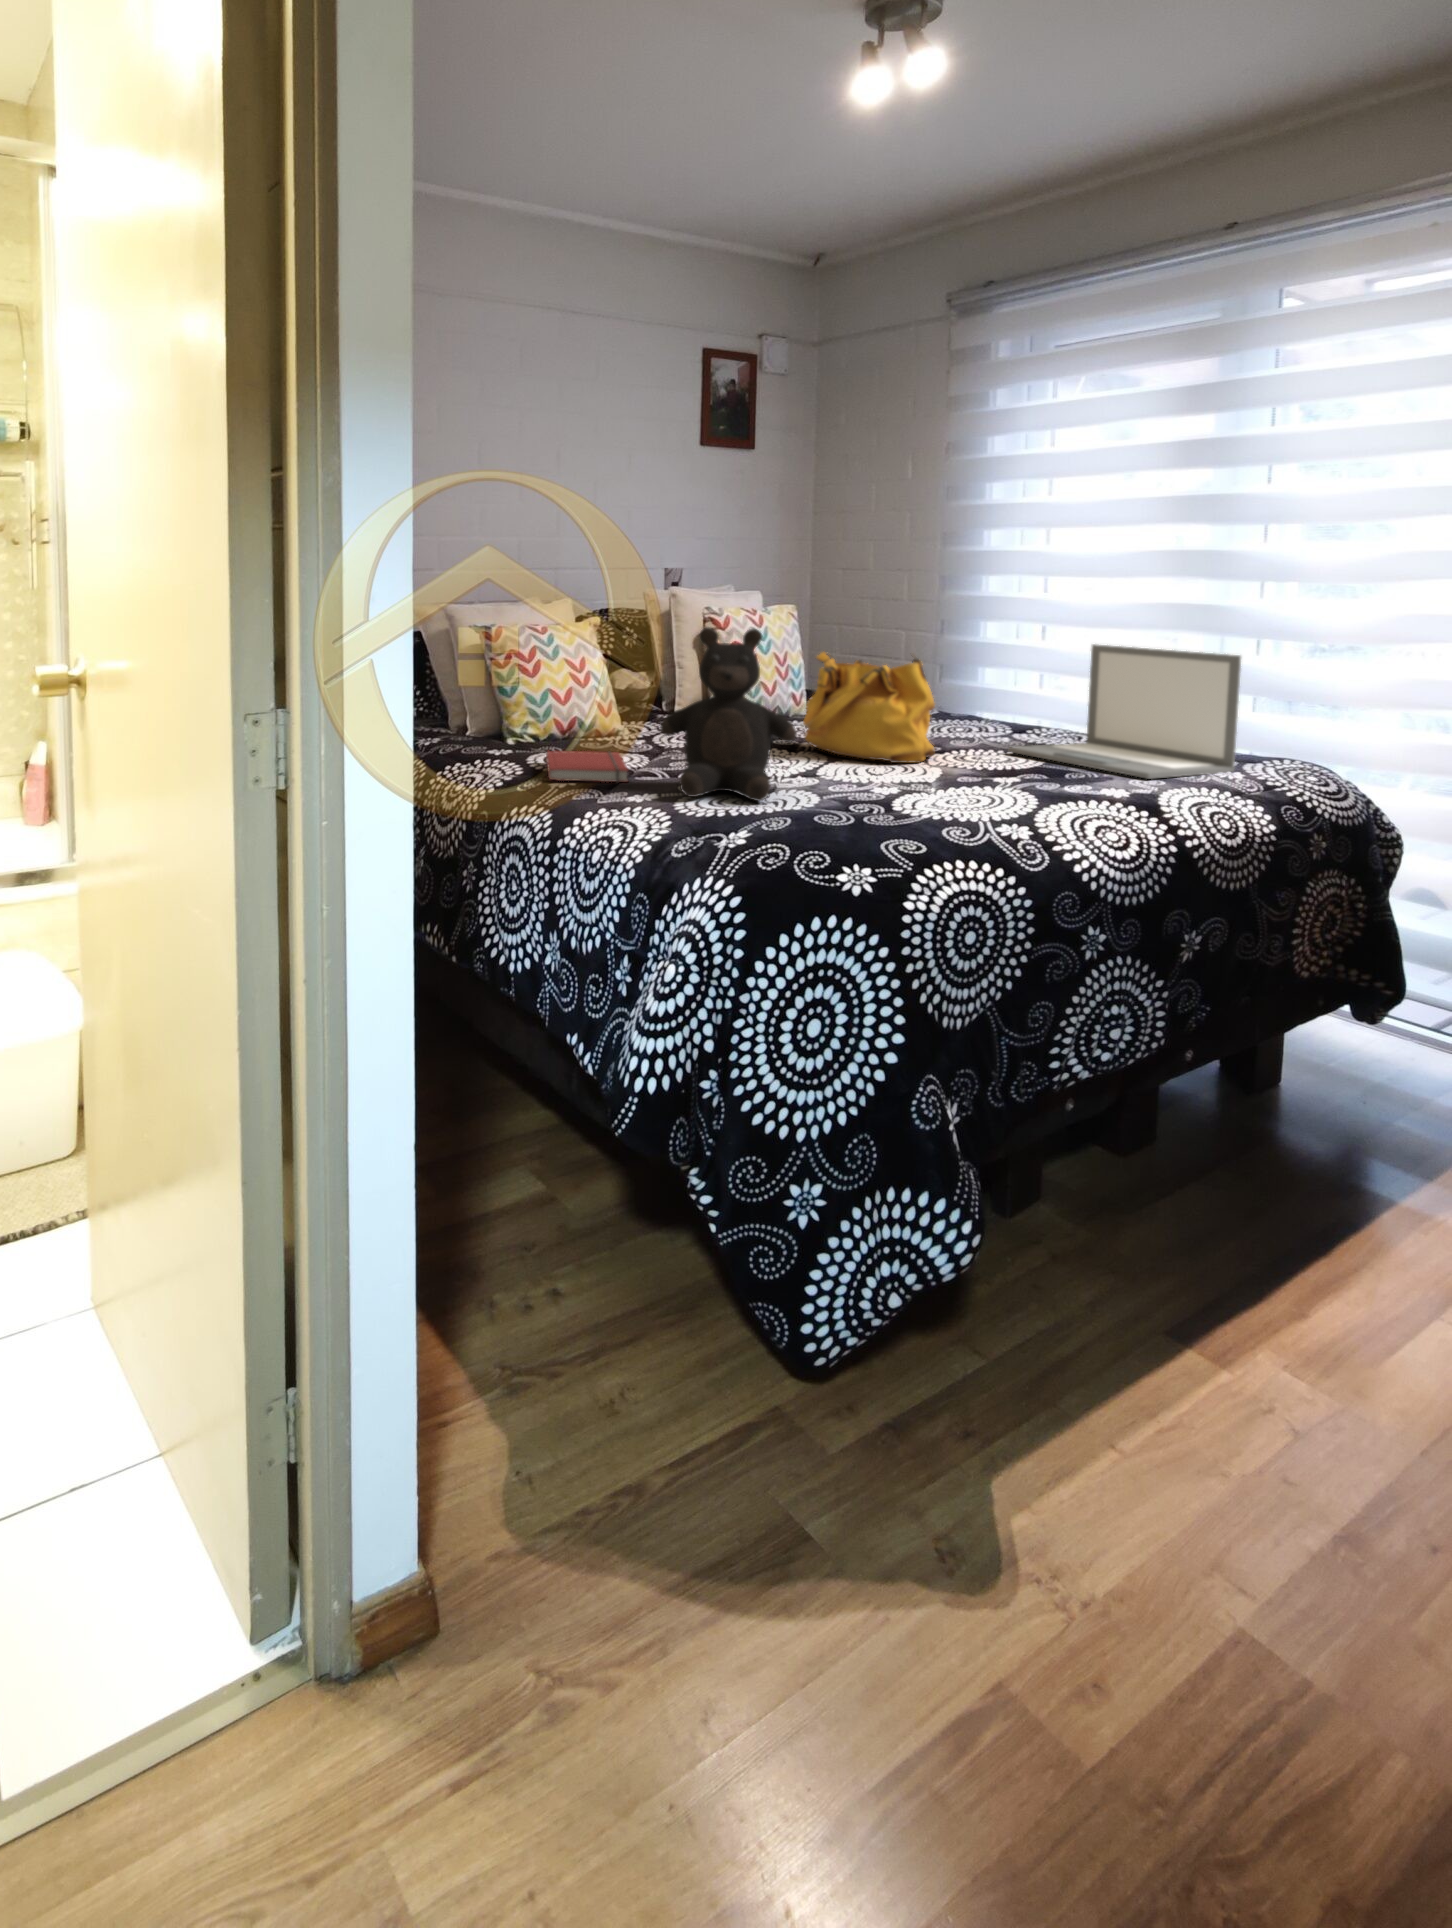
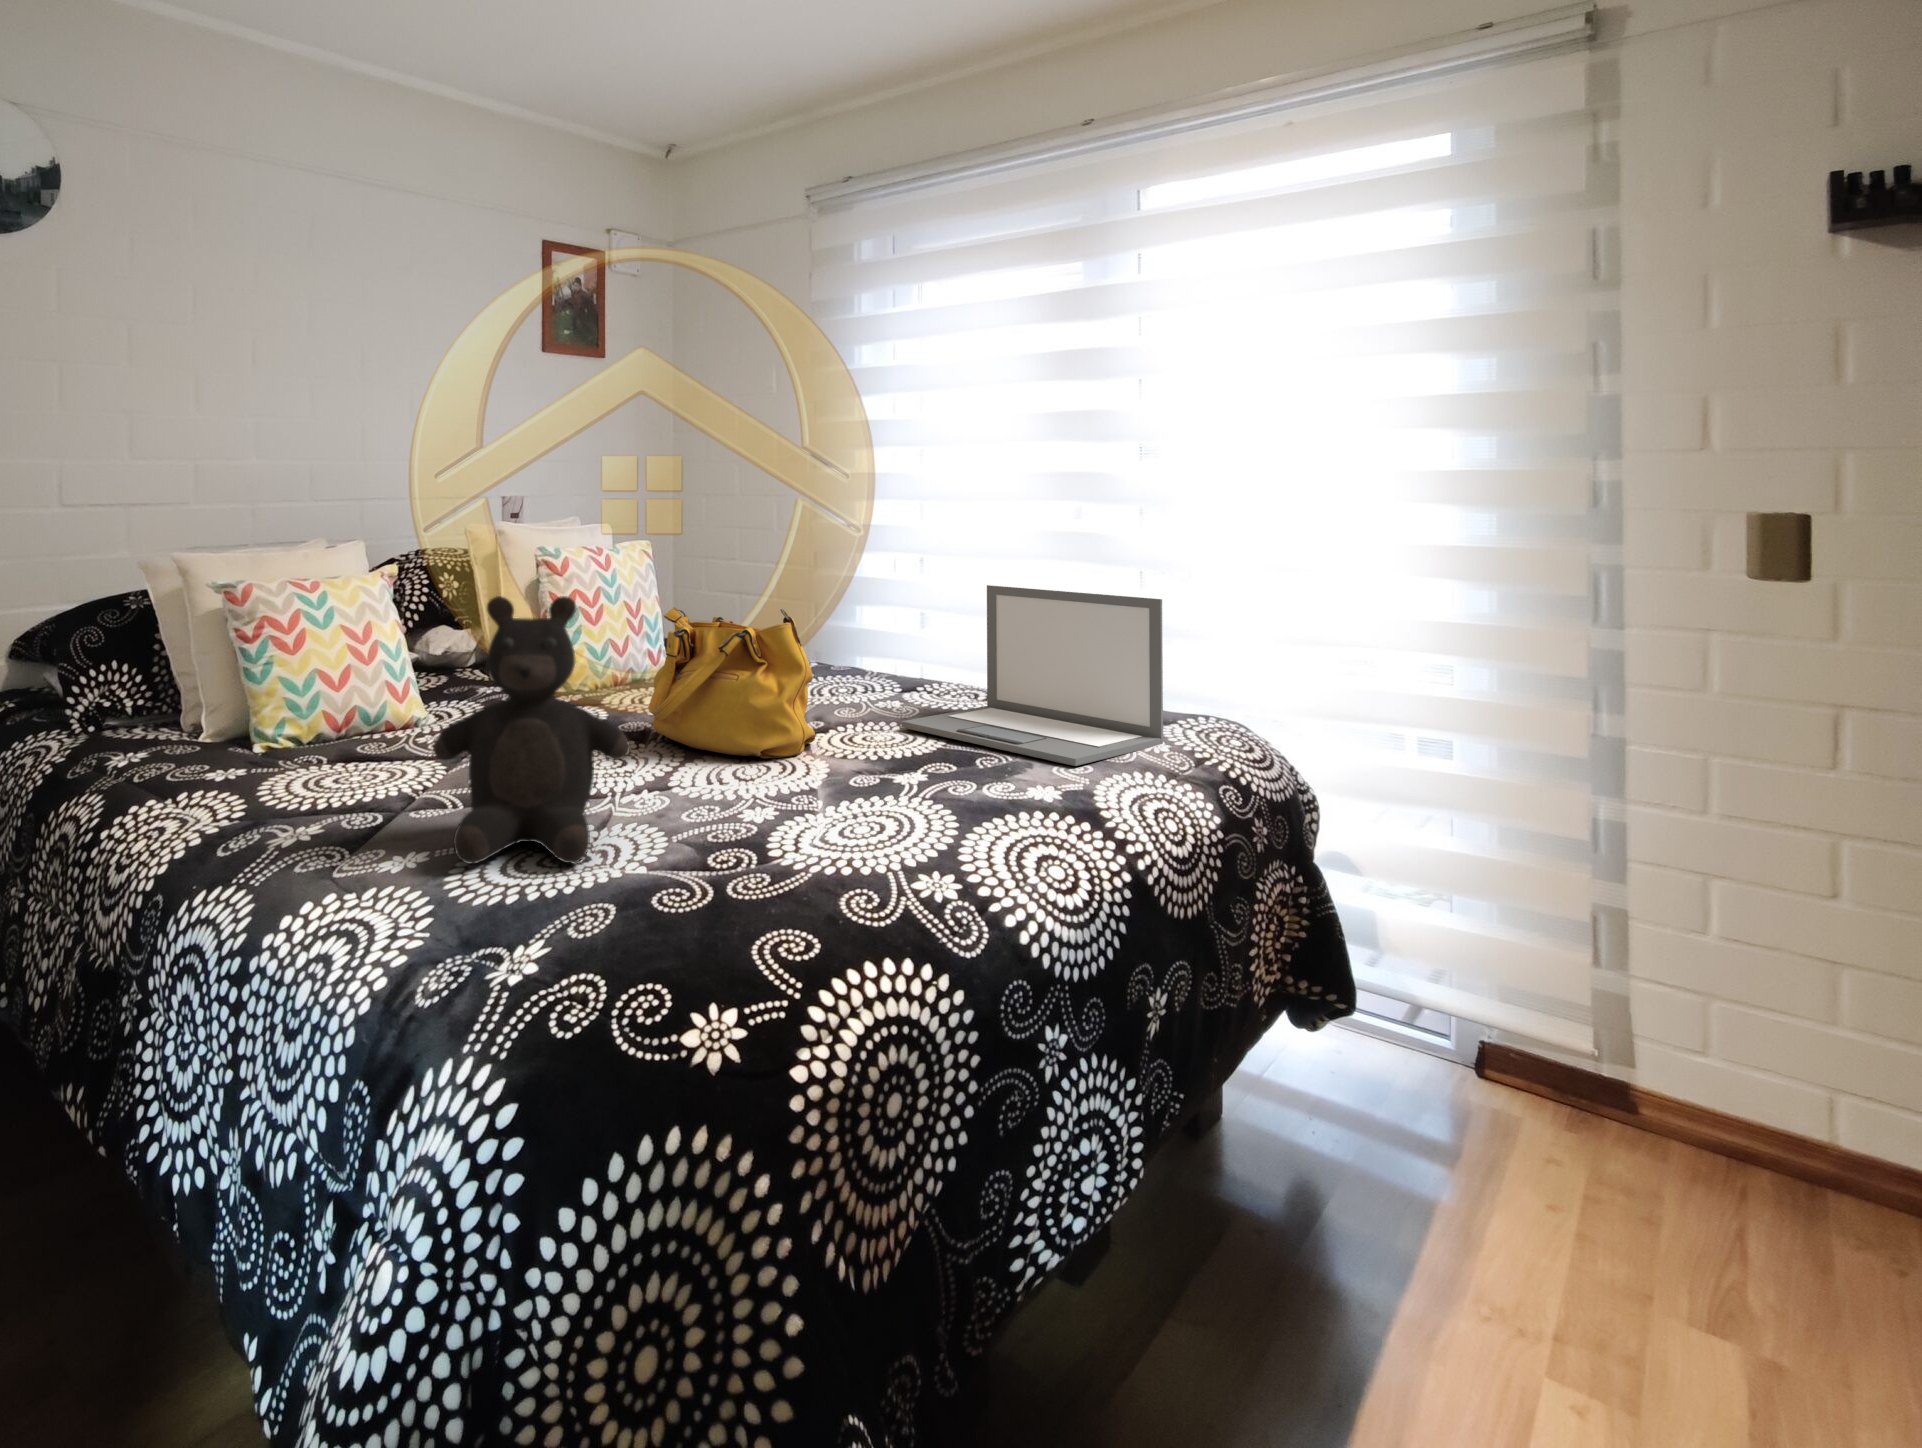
book: present [546,750,629,782] -> none [264,771,392,840]

